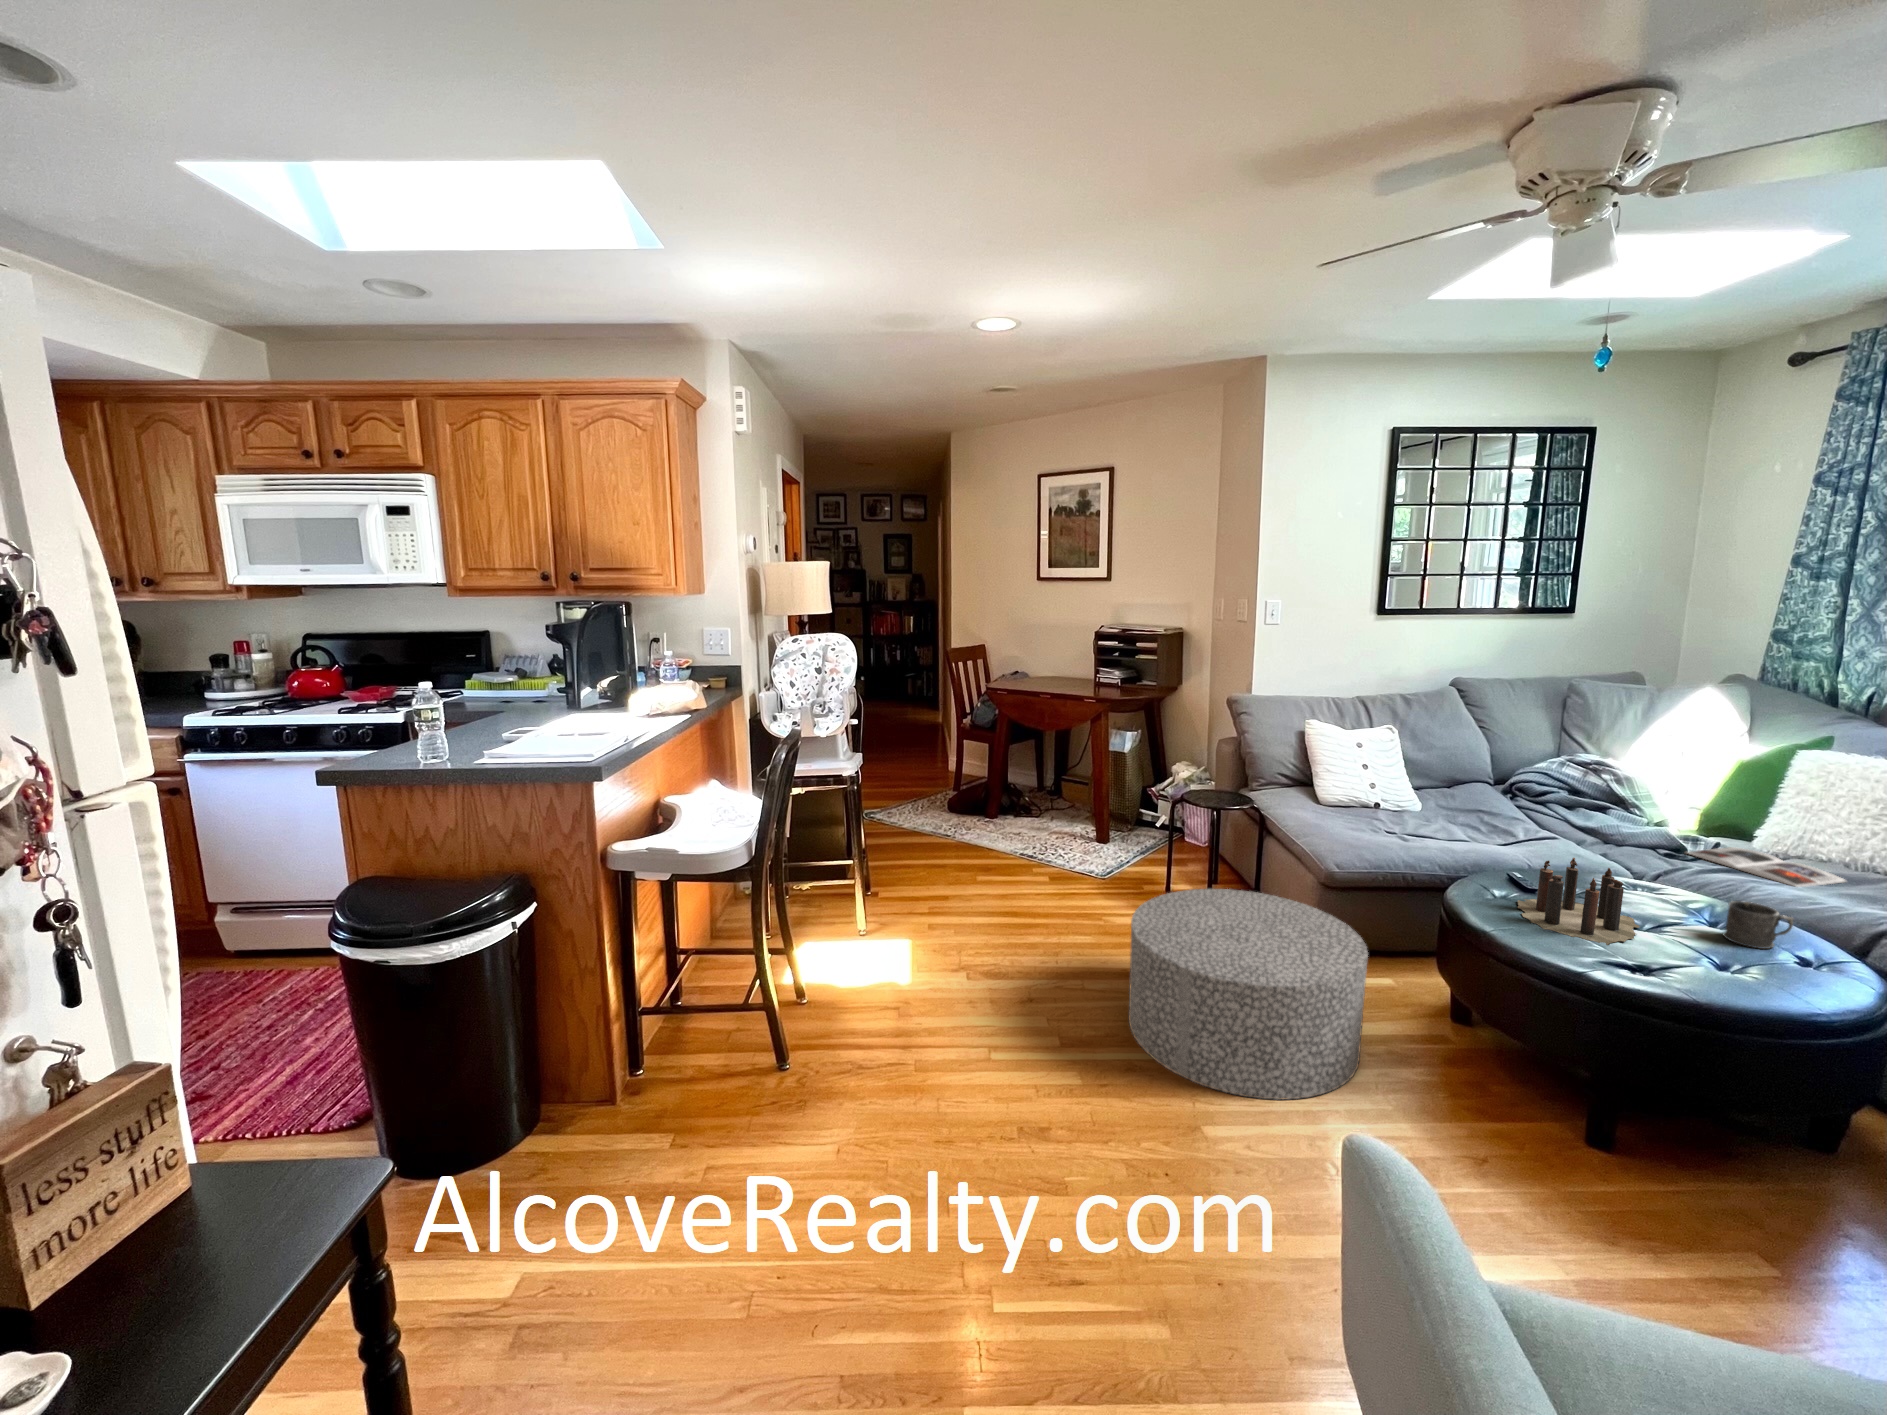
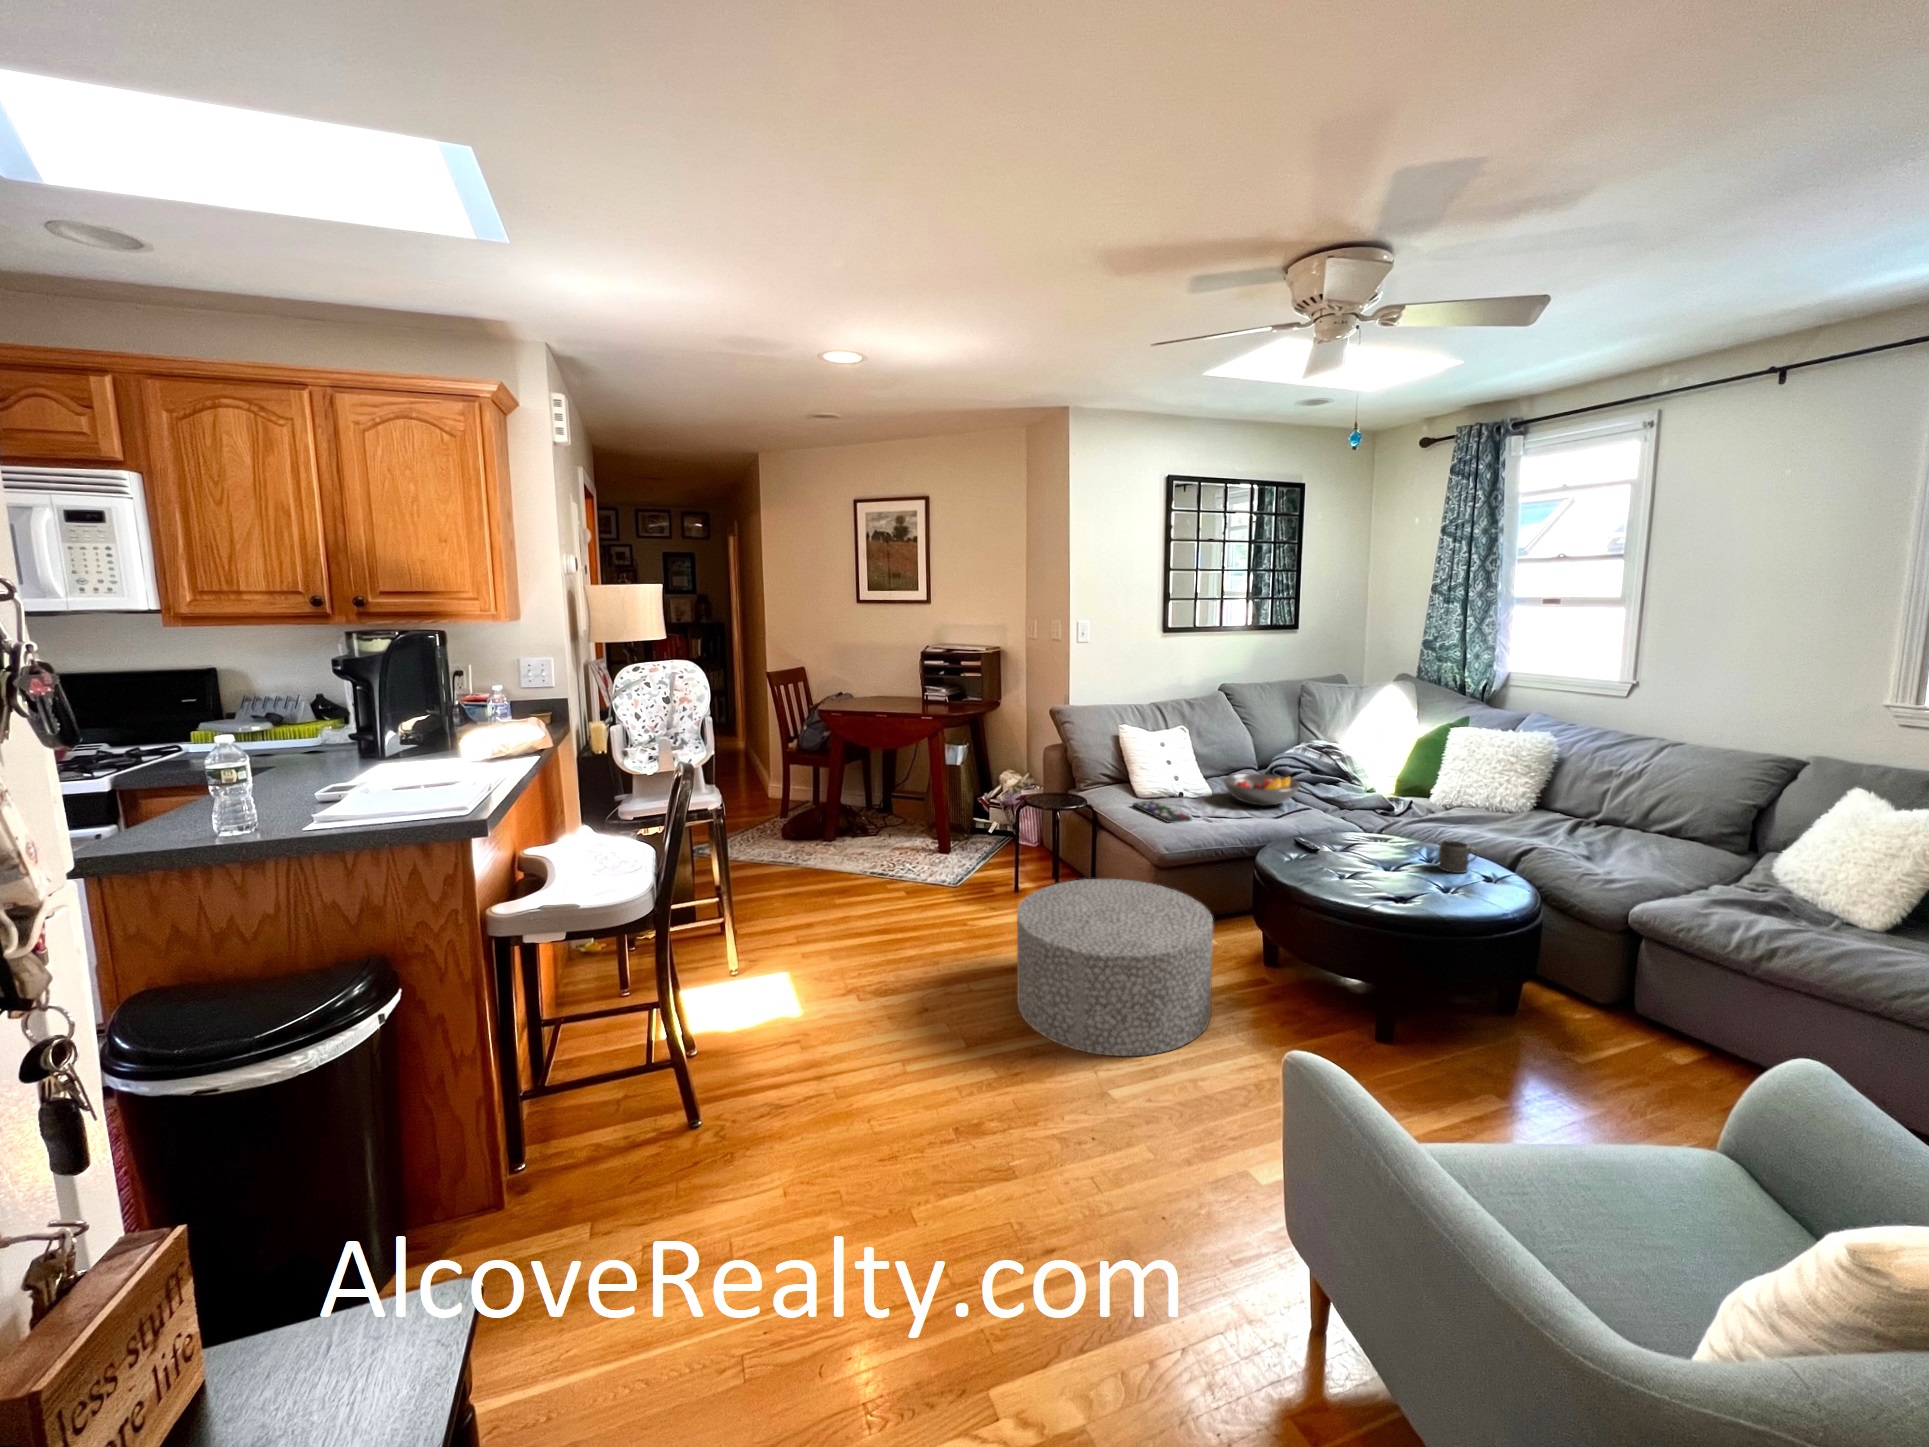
fruit bowl: none [1433,788,1542,829] -> present [1223,774,1300,806]
remote control: none [1310,809,1379,837] -> present [1133,801,1191,823]
magazine: present [1687,847,1846,887] -> none [1394,803,1491,828]
candle: present [1518,858,1639,945] -> none [1301,820,1412,885]

